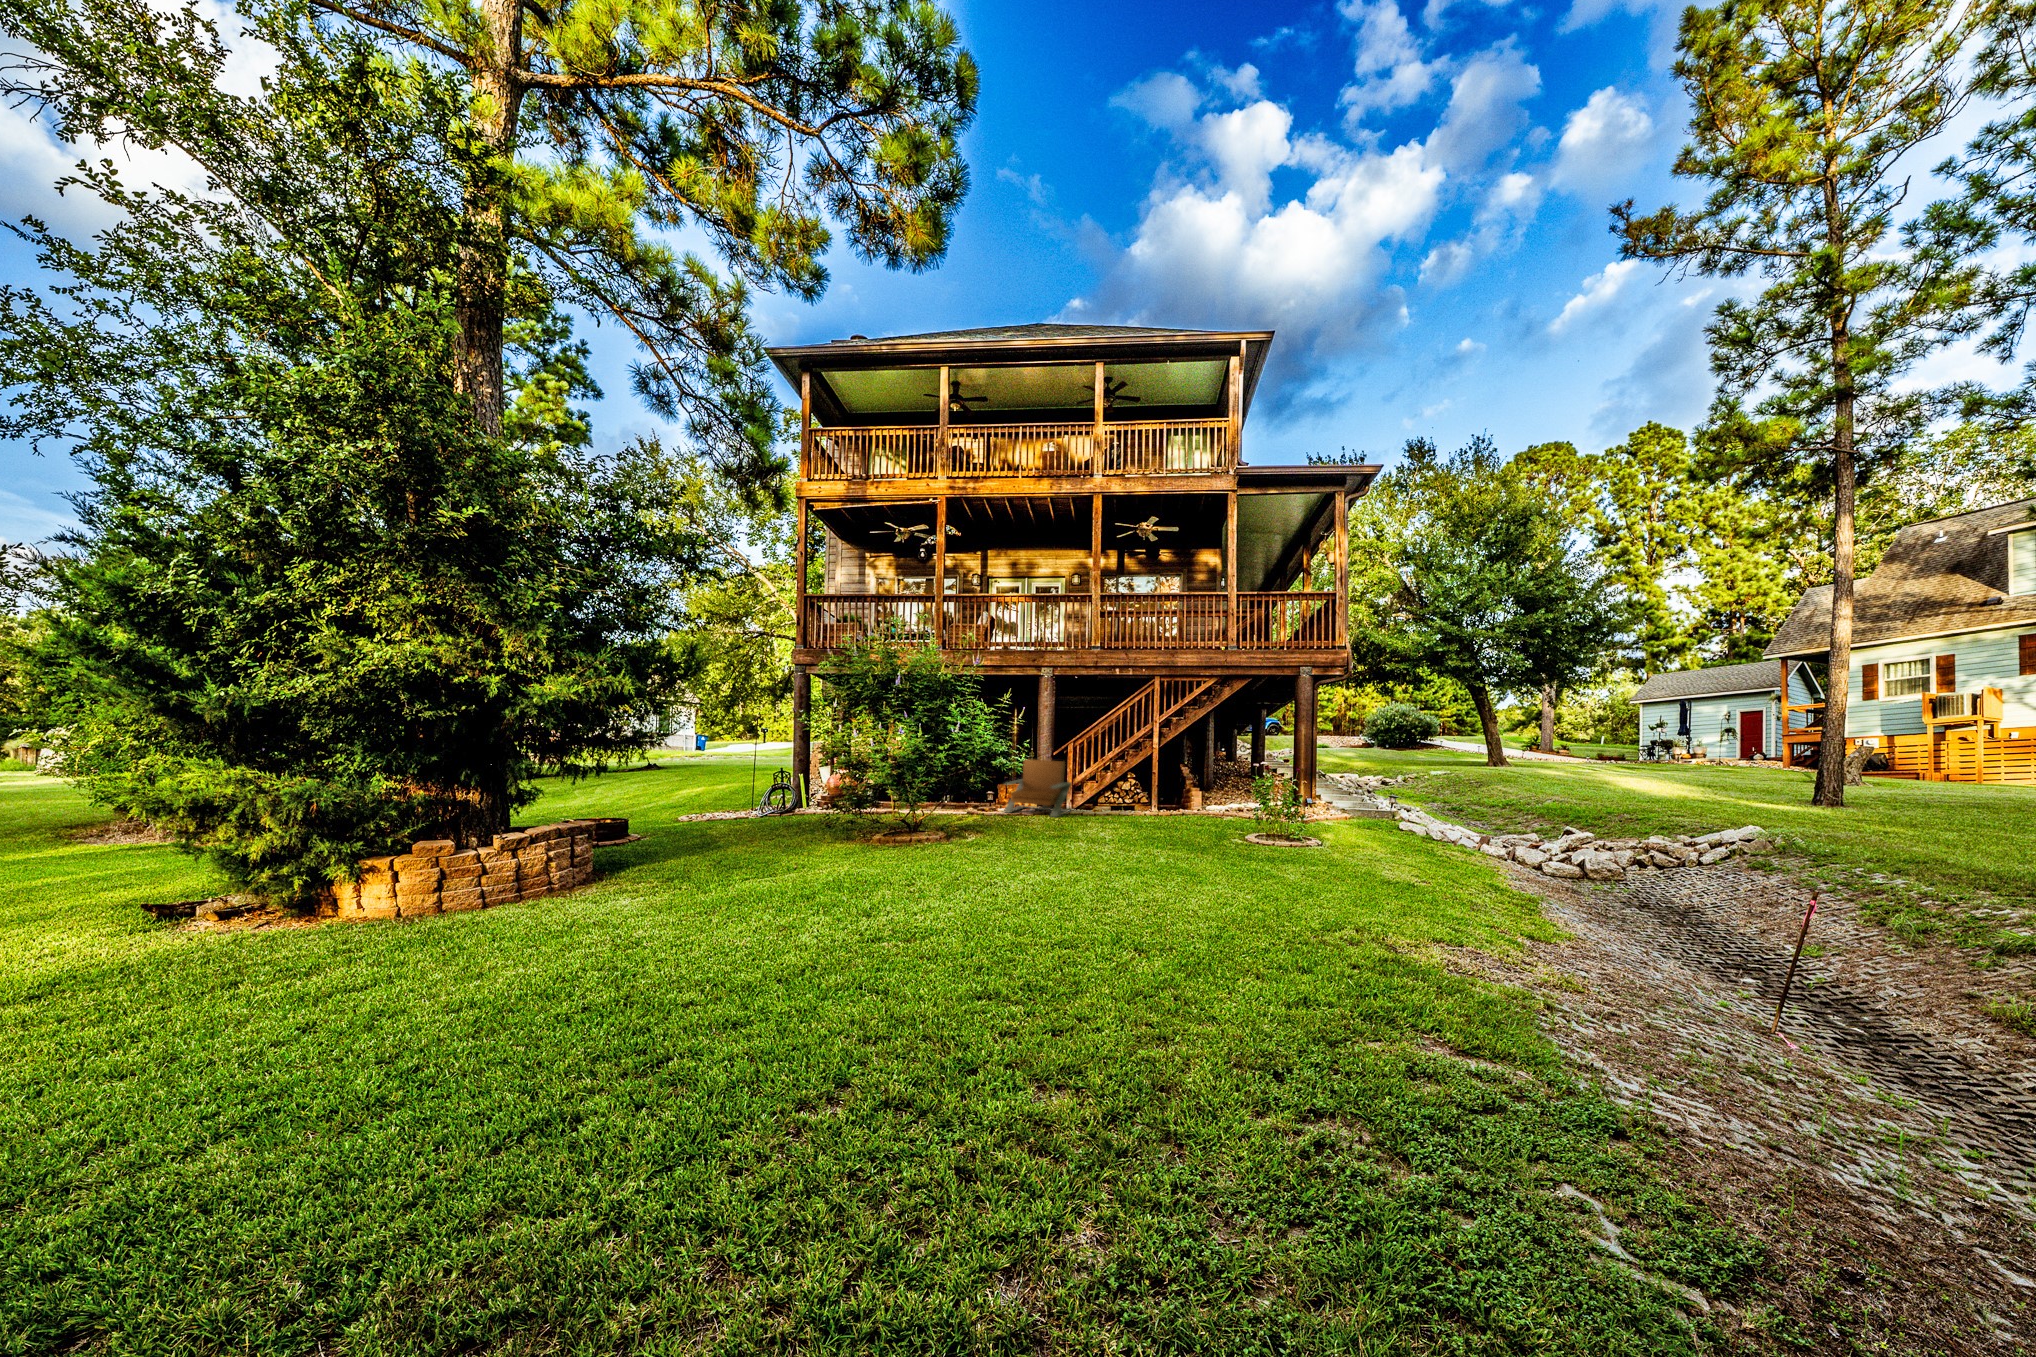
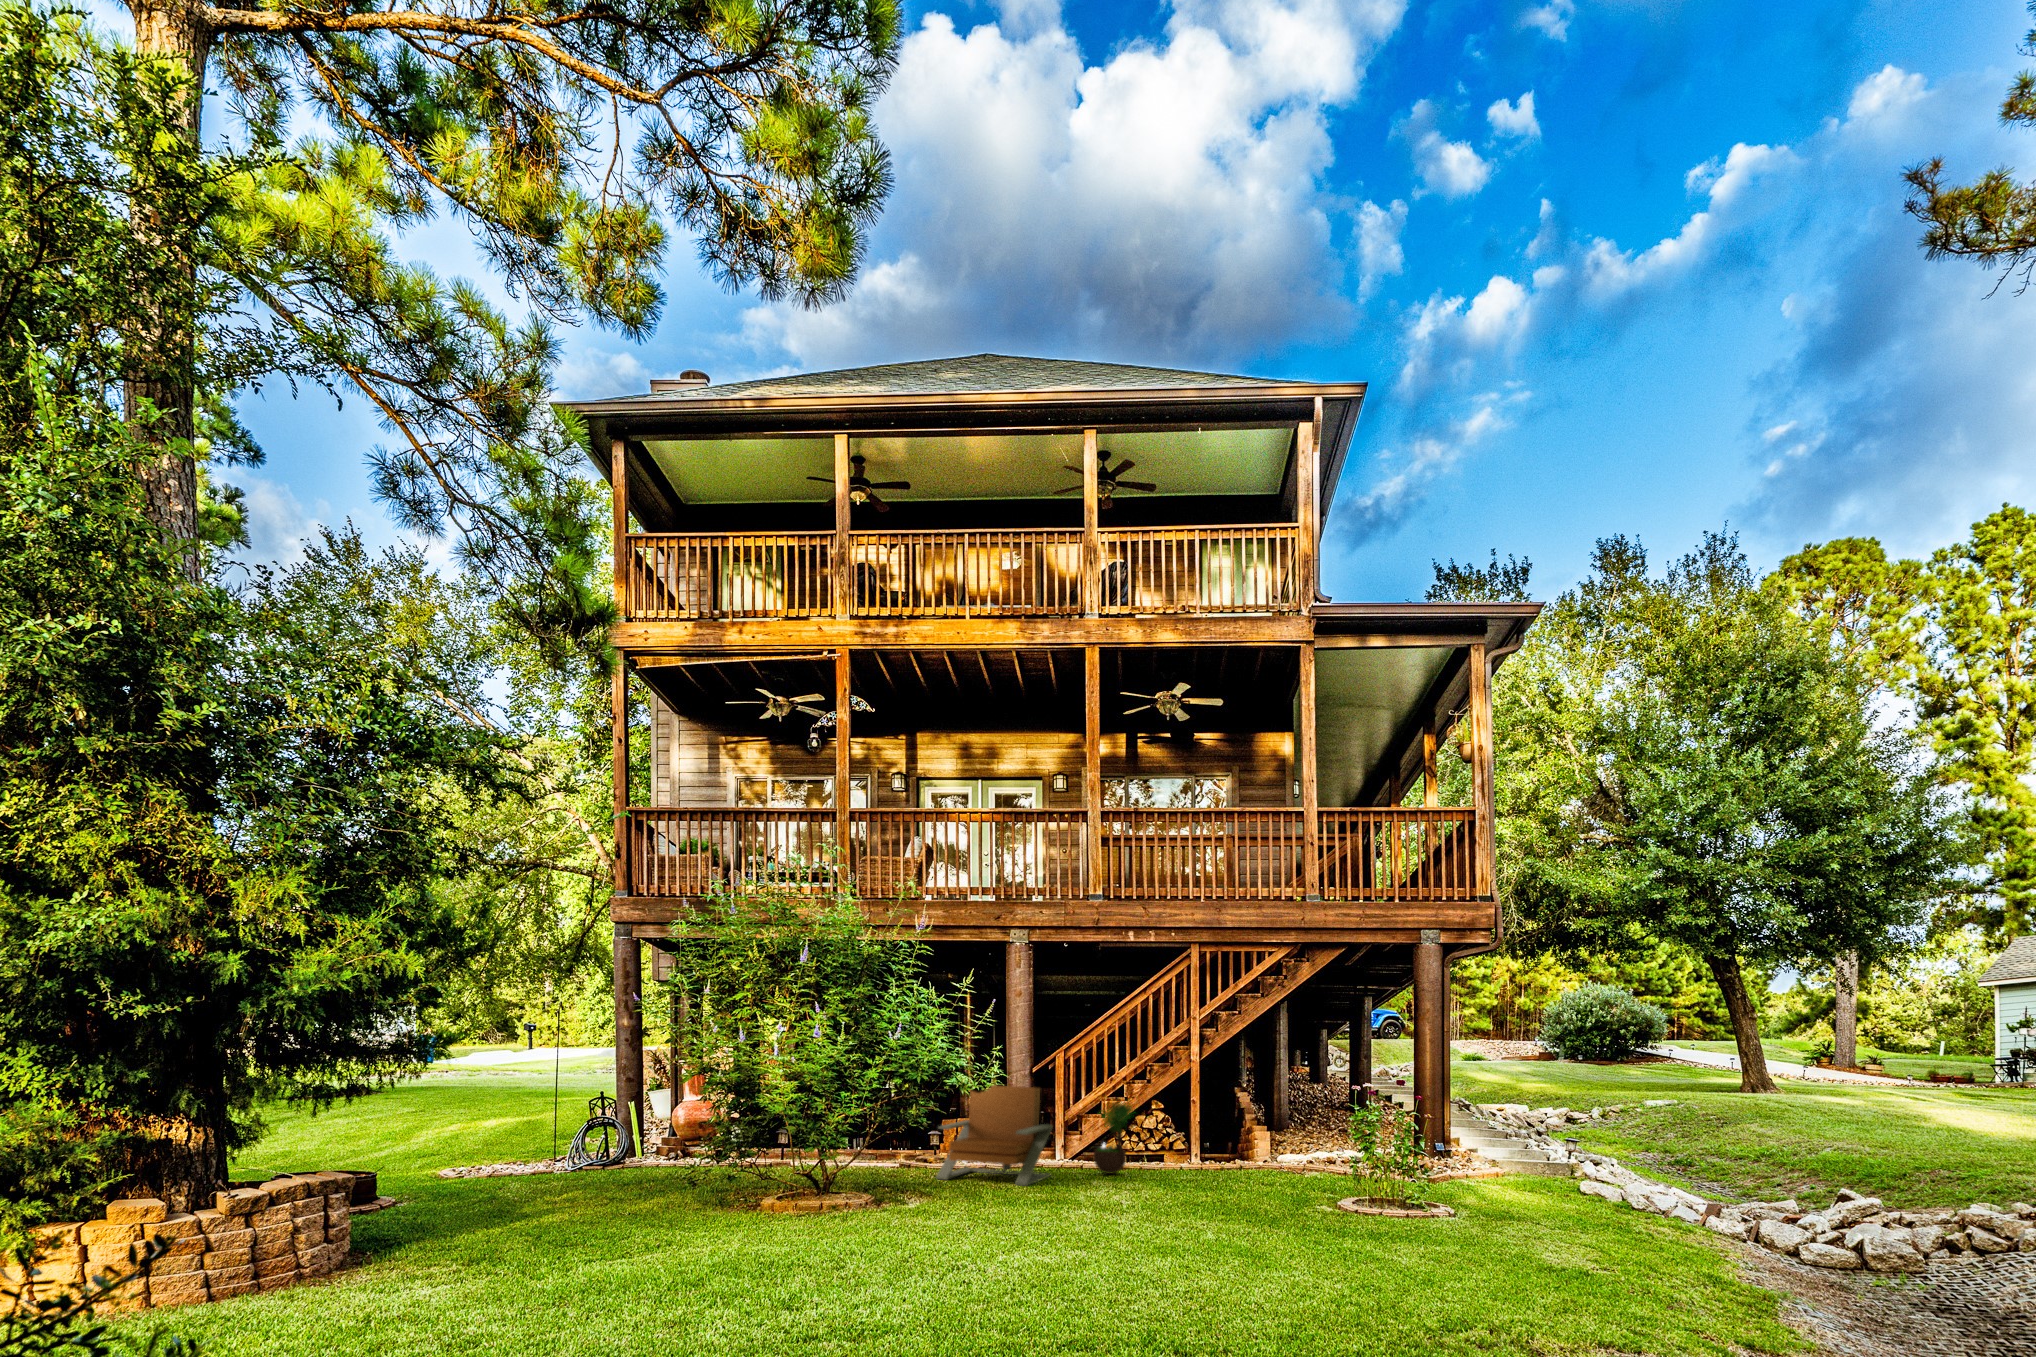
potted tree: none [1096,765,1123,810] -> present [1093,1100,1135,1174]

